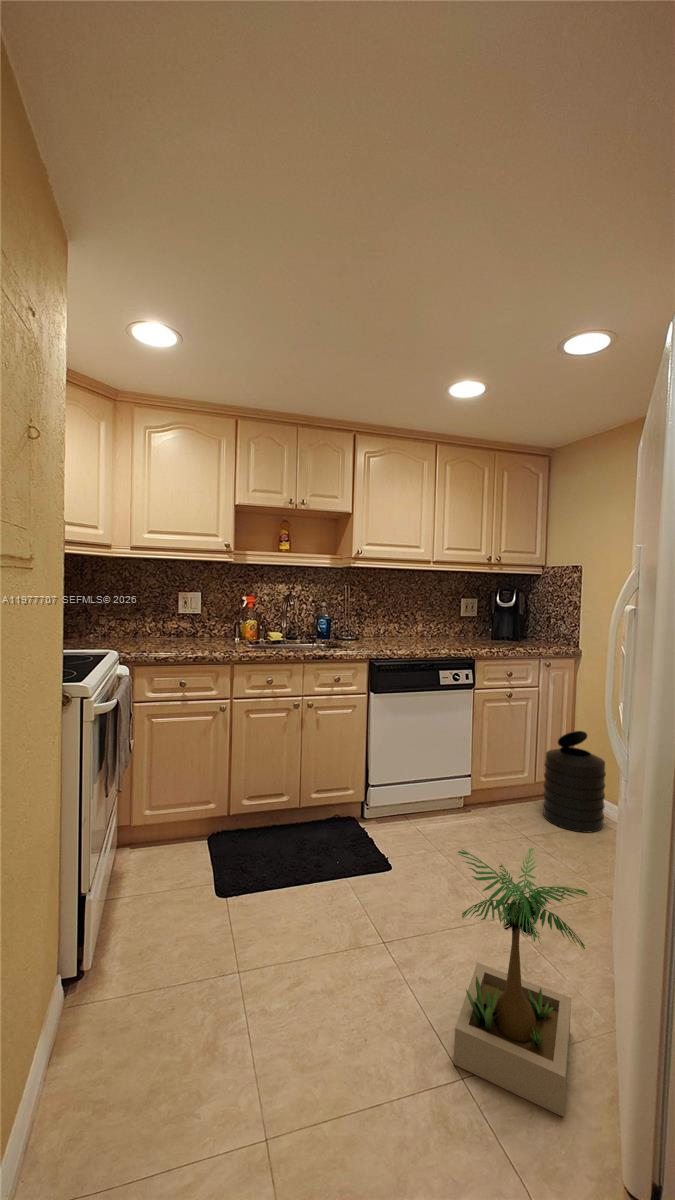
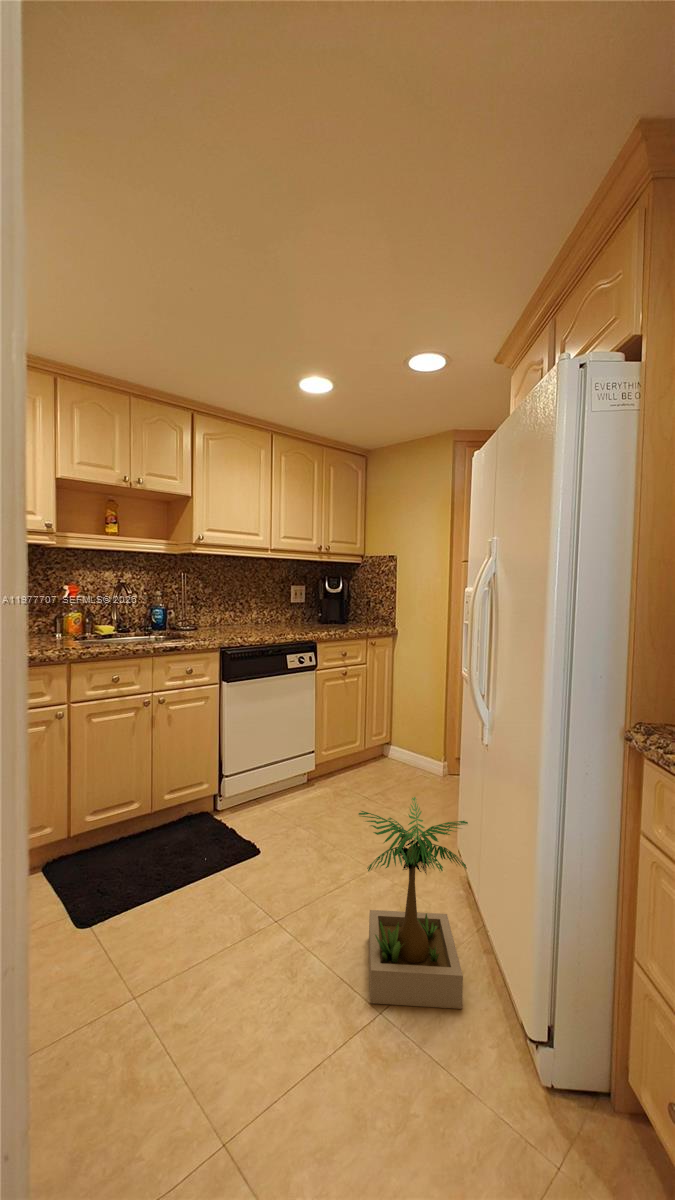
trash can: present [543,731,606,833] -> none [373,697,422,783]

